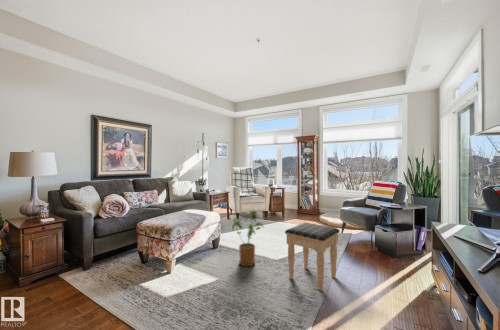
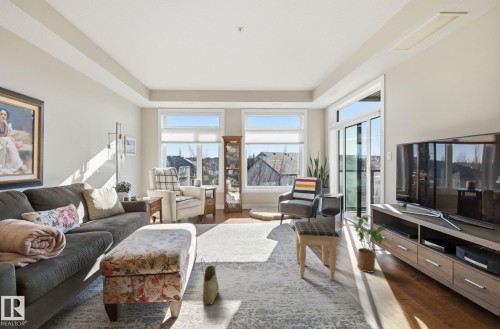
house plant: present [232,210,263,266] -> present [354,215,385,273]
woven basket: none [193,235,213,270] -> present [203,266,219,304]

